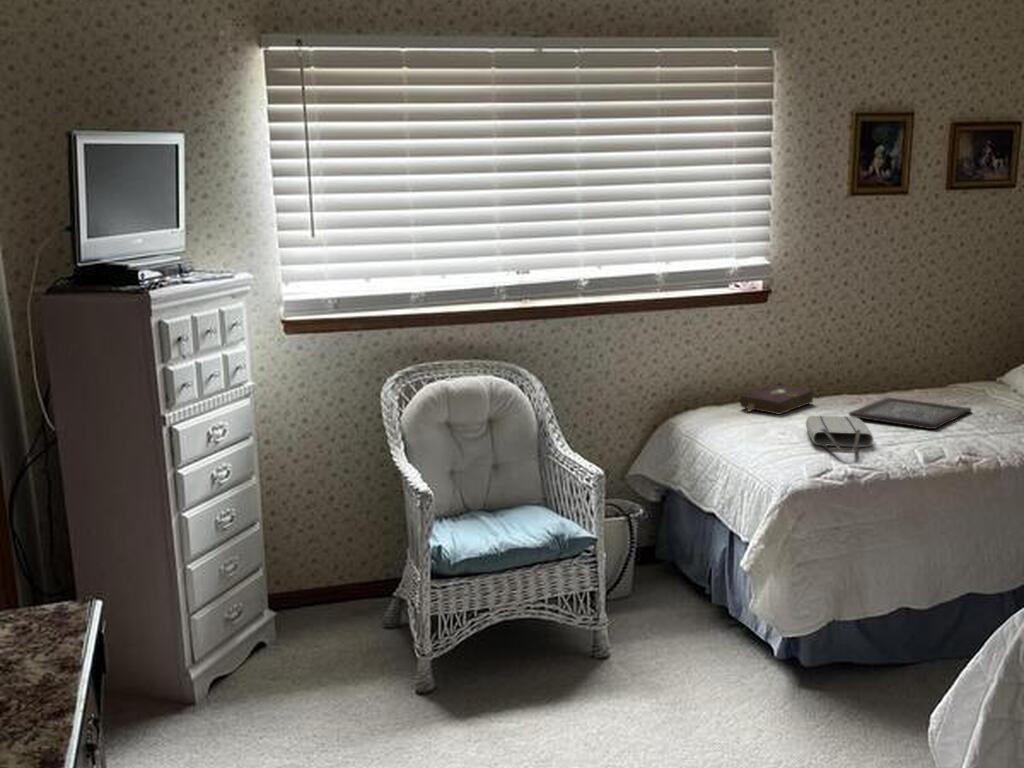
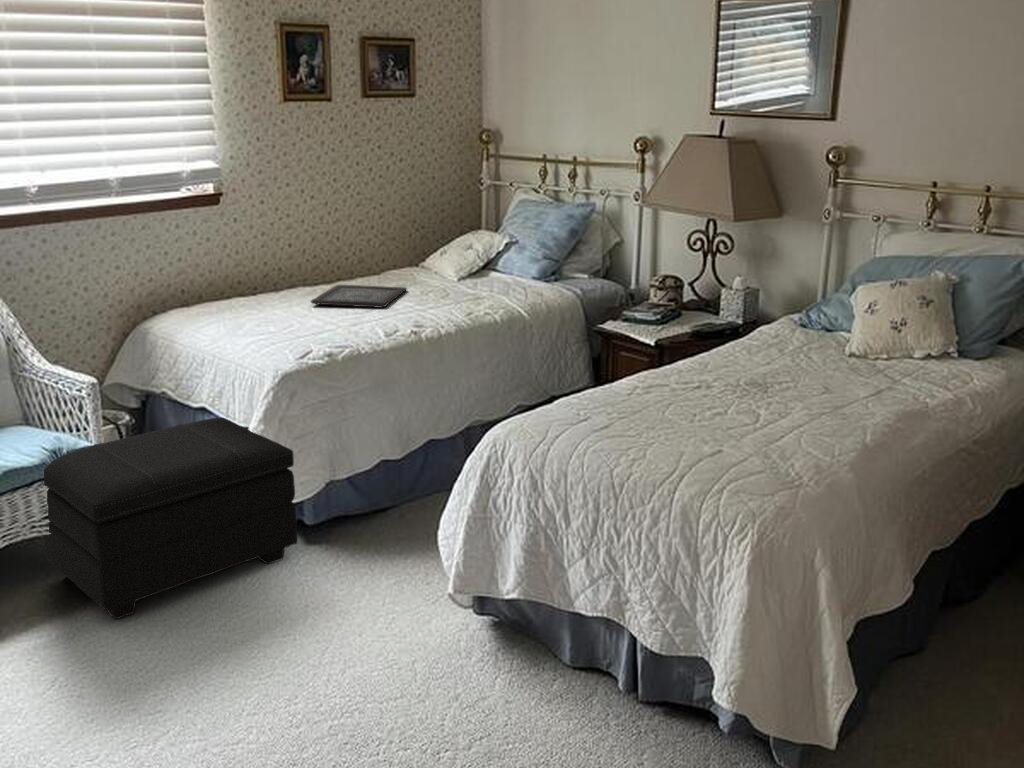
book: present [740,385,813,415] -> none [209,282,275,309]
tote bag: present [806,416,873,453] -> none [277,304,340,335]
footstool: none [538,528,791,720] -> present [43,417,297,619]

